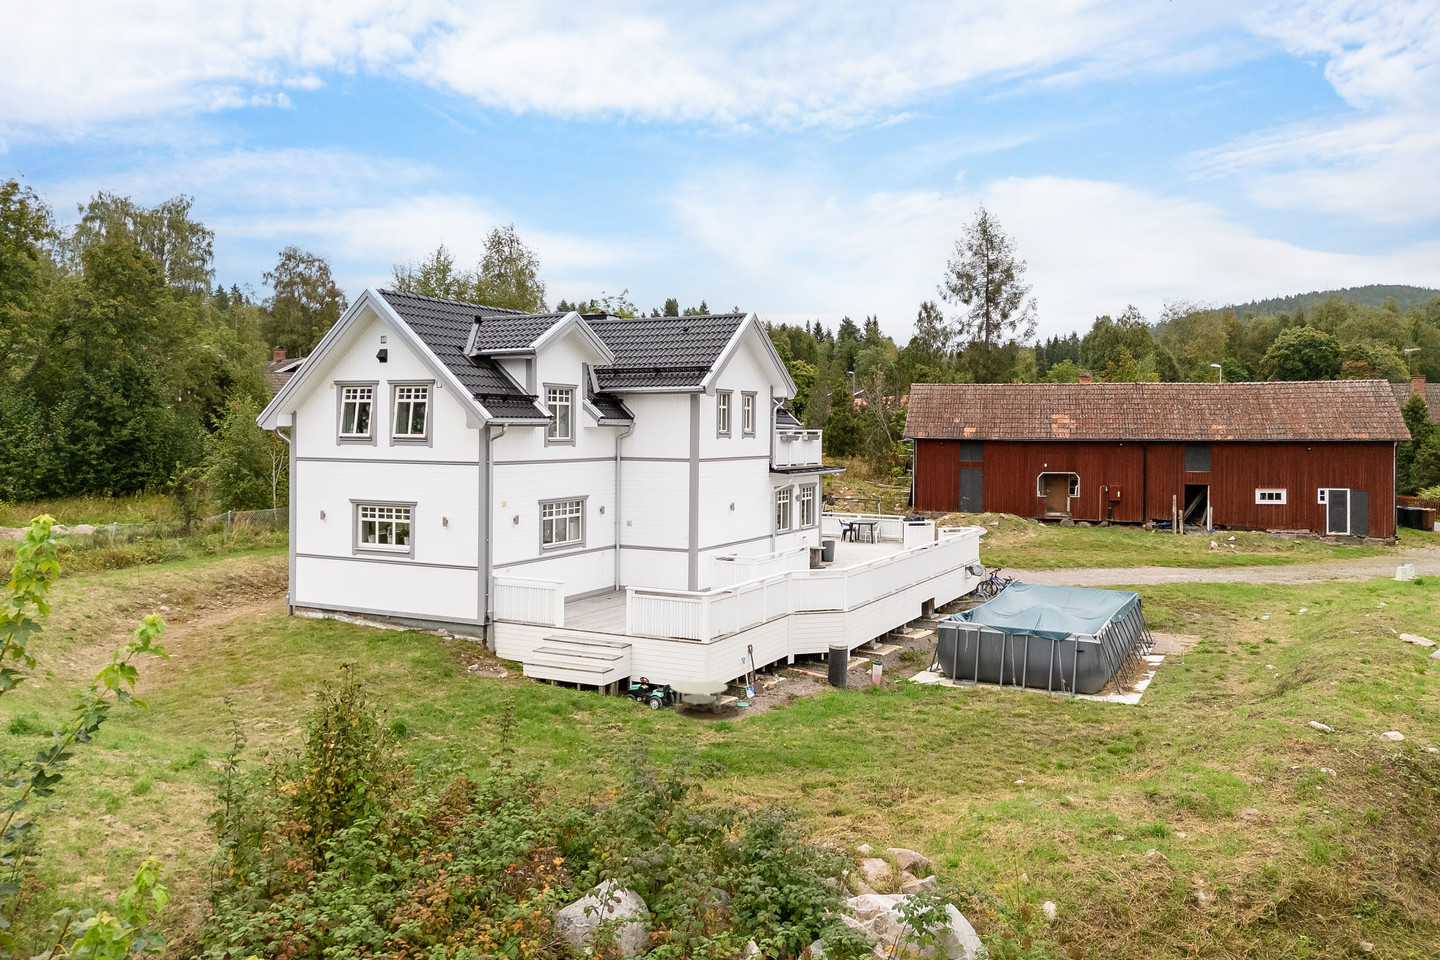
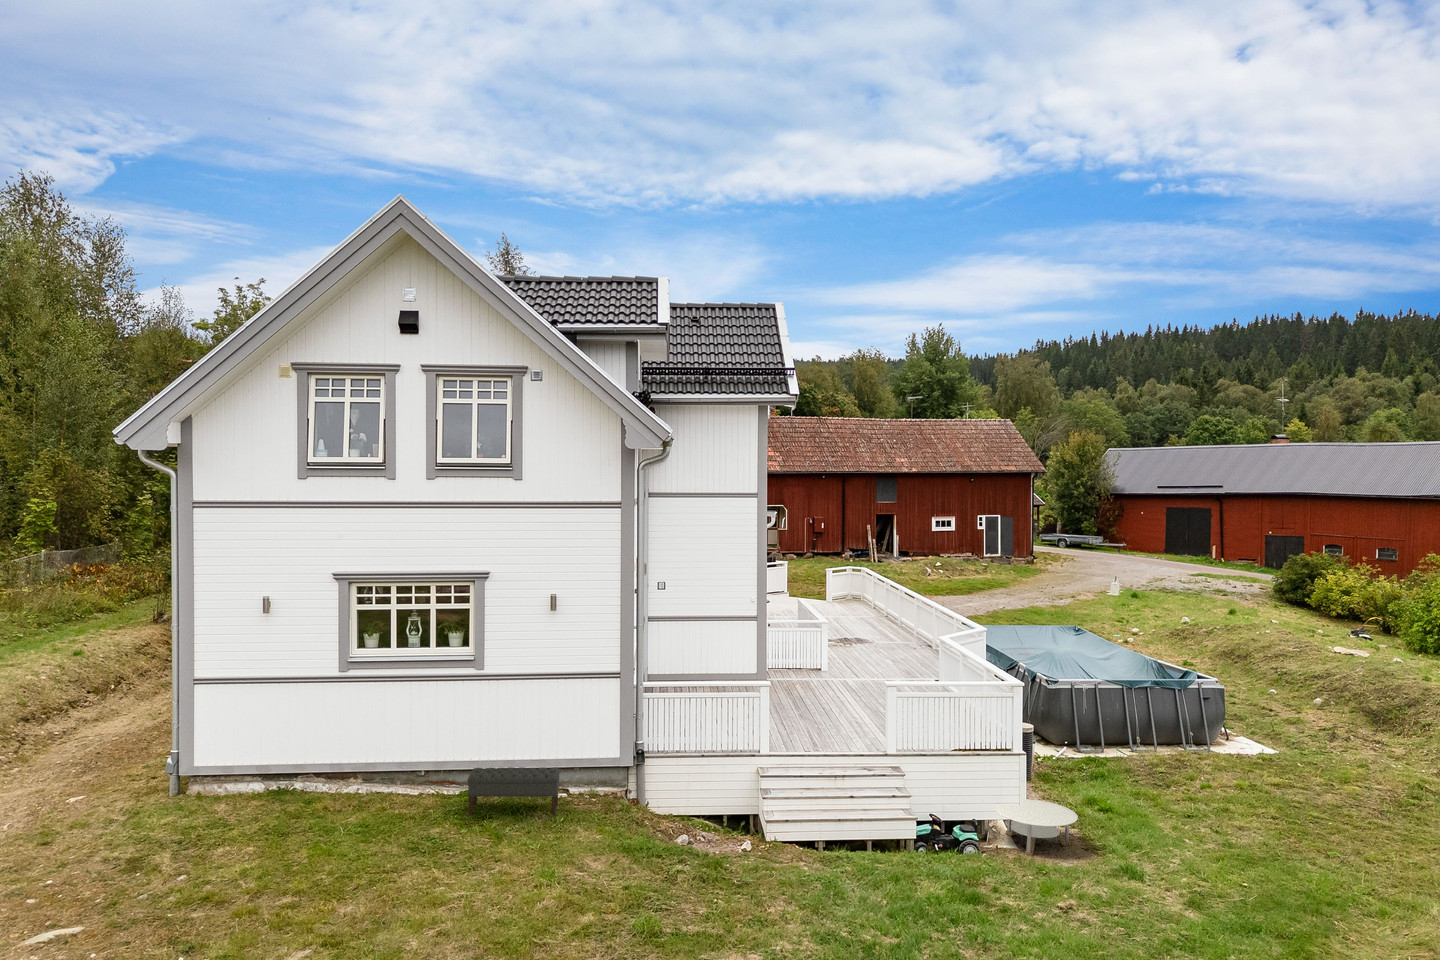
bench: none [396,616,449,647] -> present [468,767,560,816]

